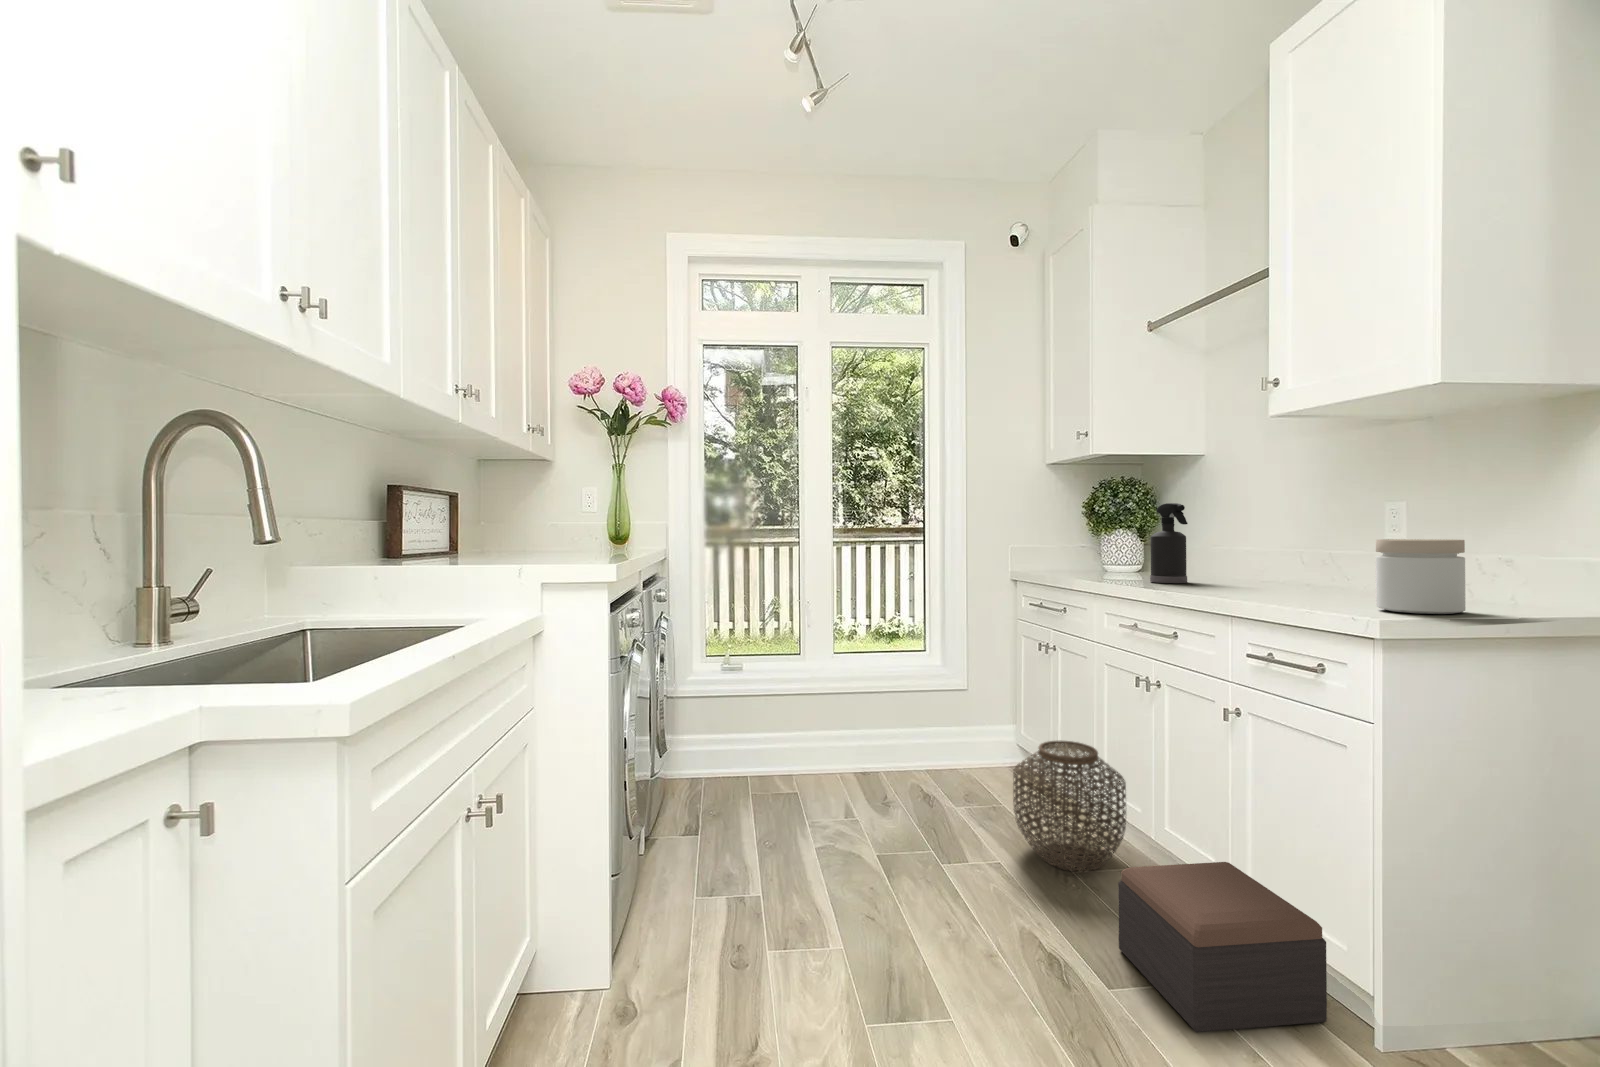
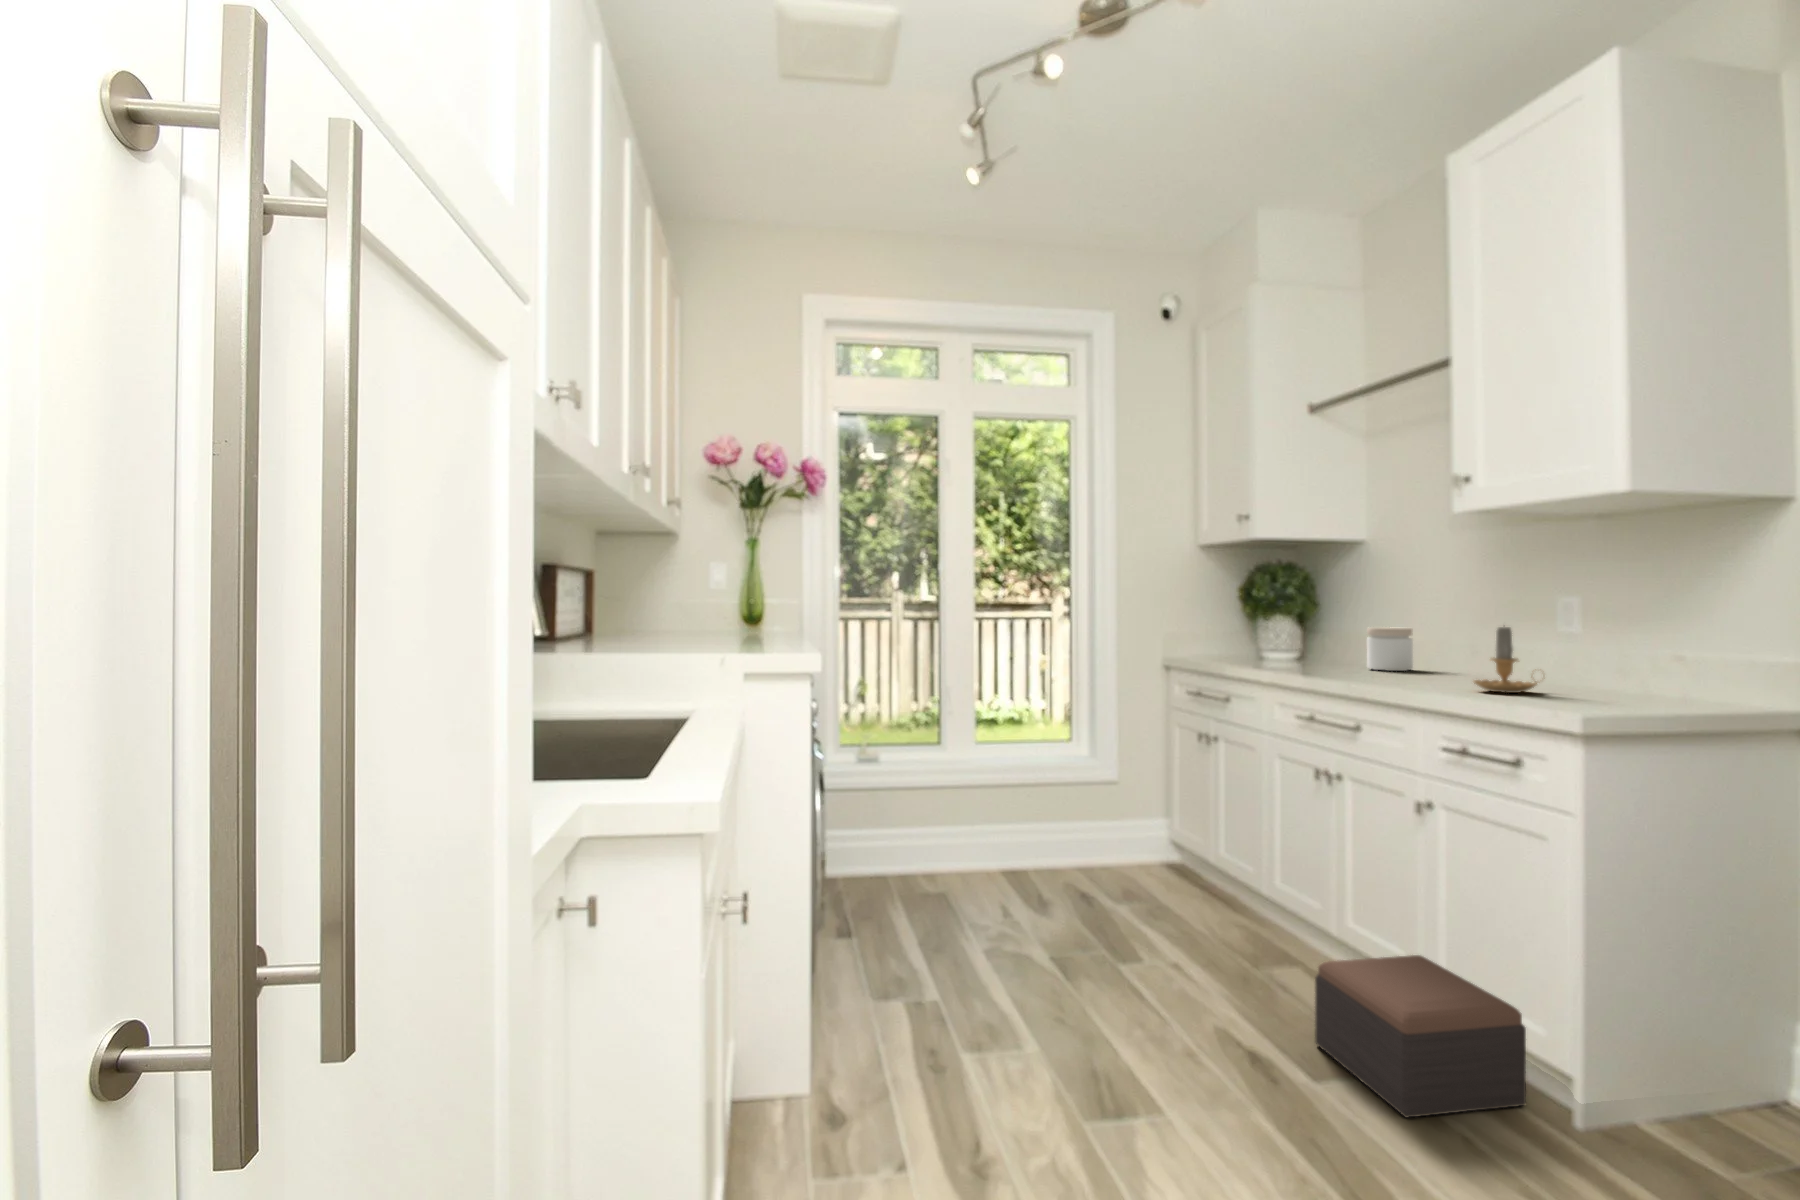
spray bottle: present [1150,503,1188,583] -> none [1320,592,1361,675]
candle: none [1285,528,1359,598] -> present [1474,627,1537,693]
jar: present [1375,539,1466,614] -> present [1367,627,1413,671]
woven basket: present [1013,740,1126,871] -> none [1188,837,1306,971]

